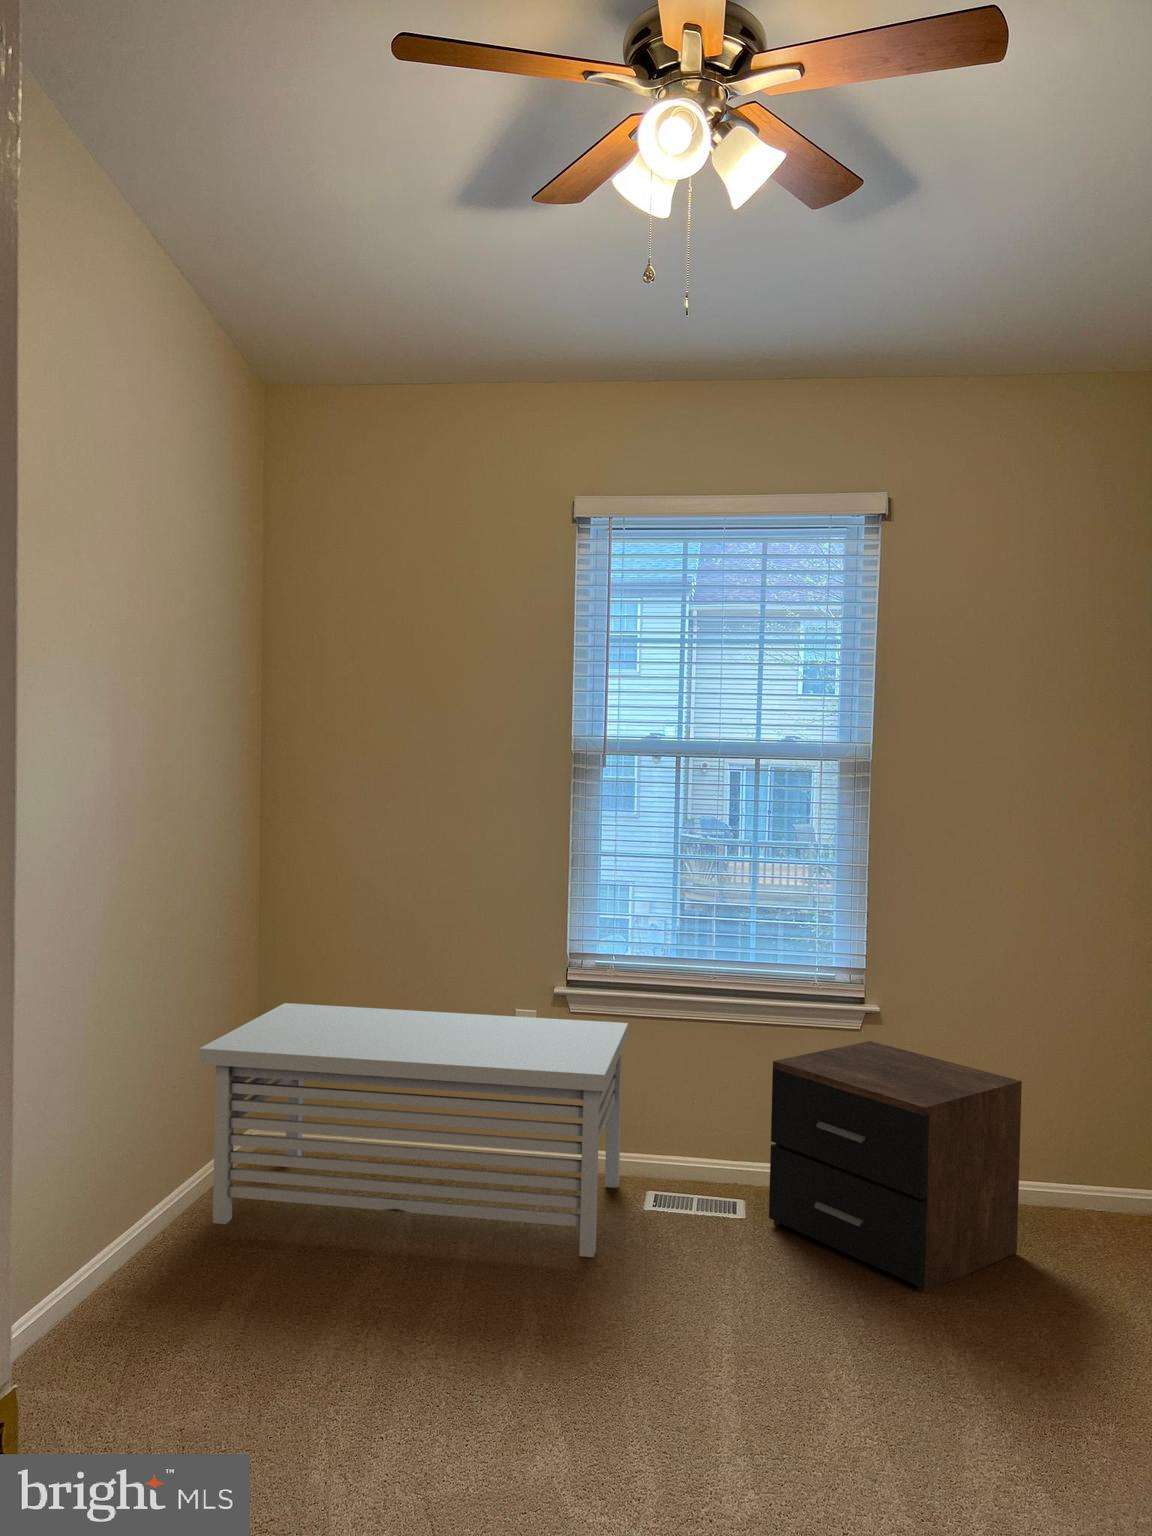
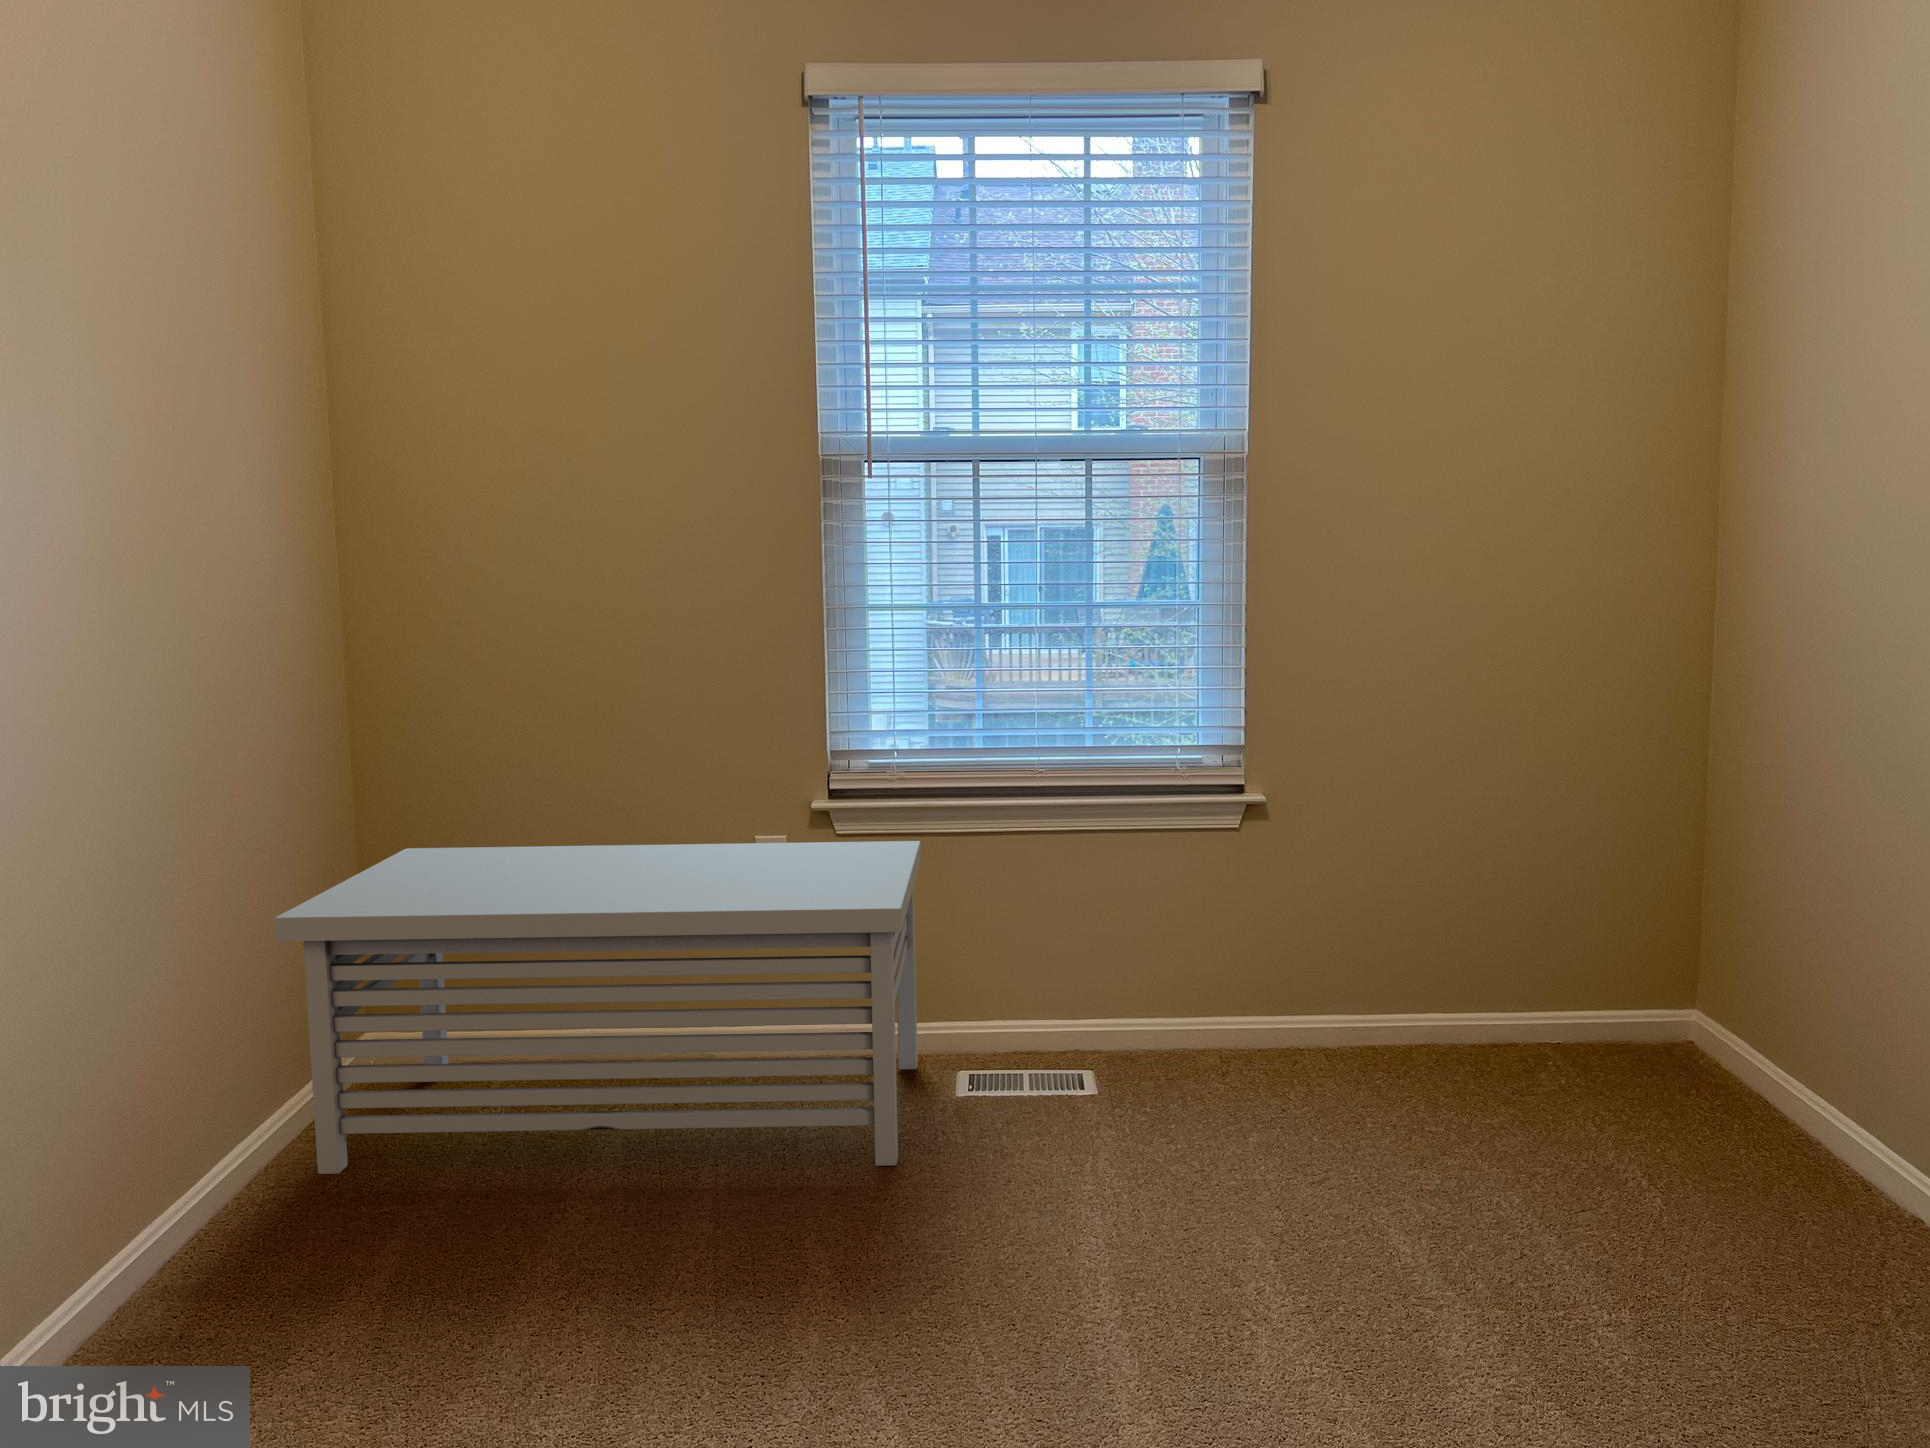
nightstand: present [769,1041,1022,1293] -> none [1130,842,1463,1165]

